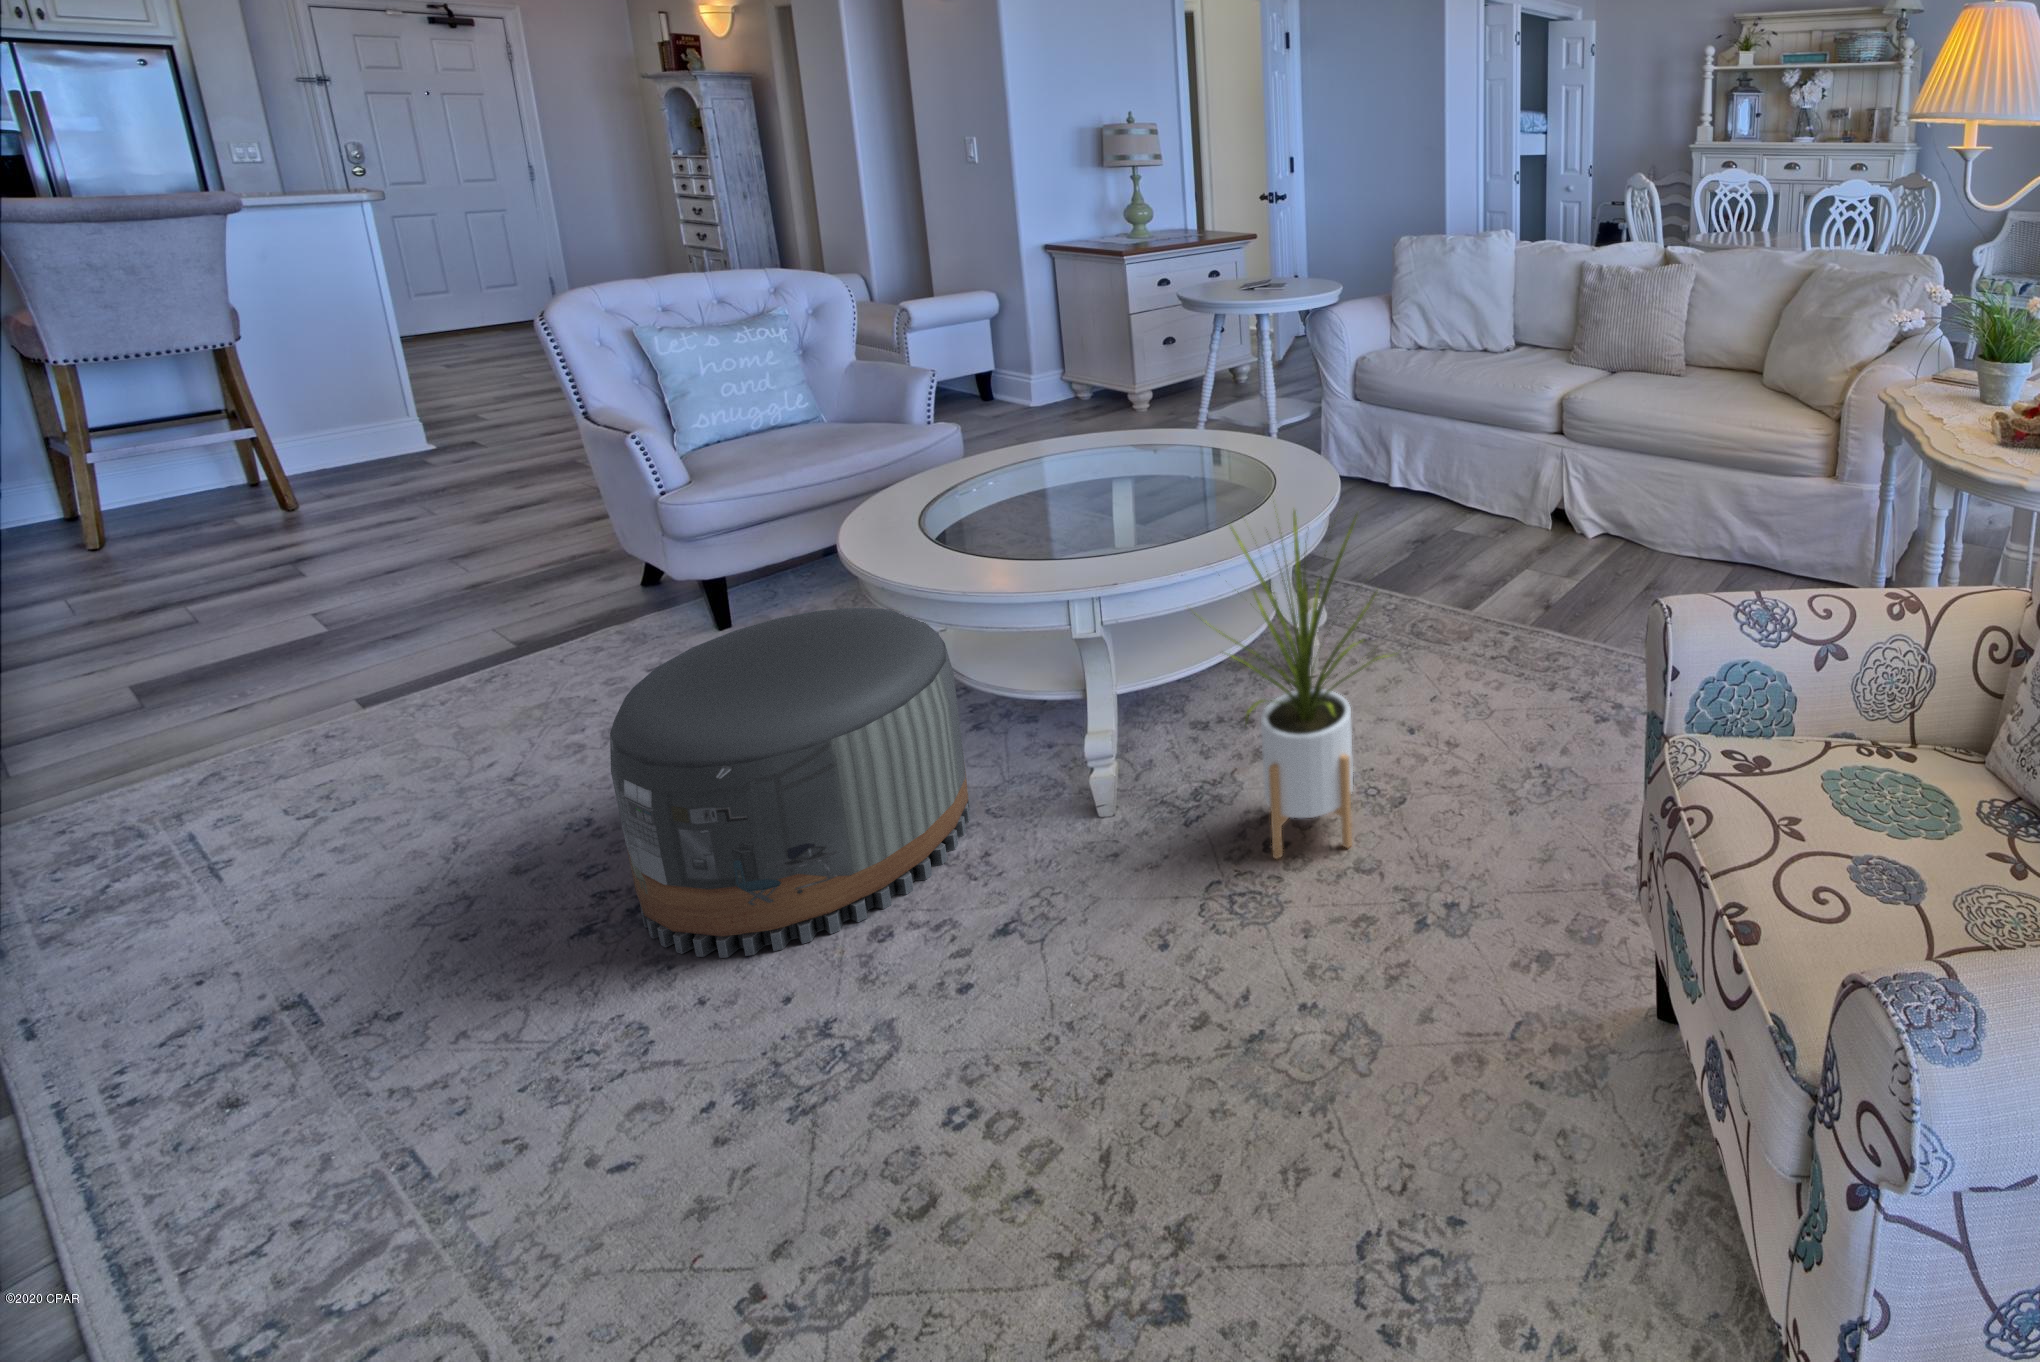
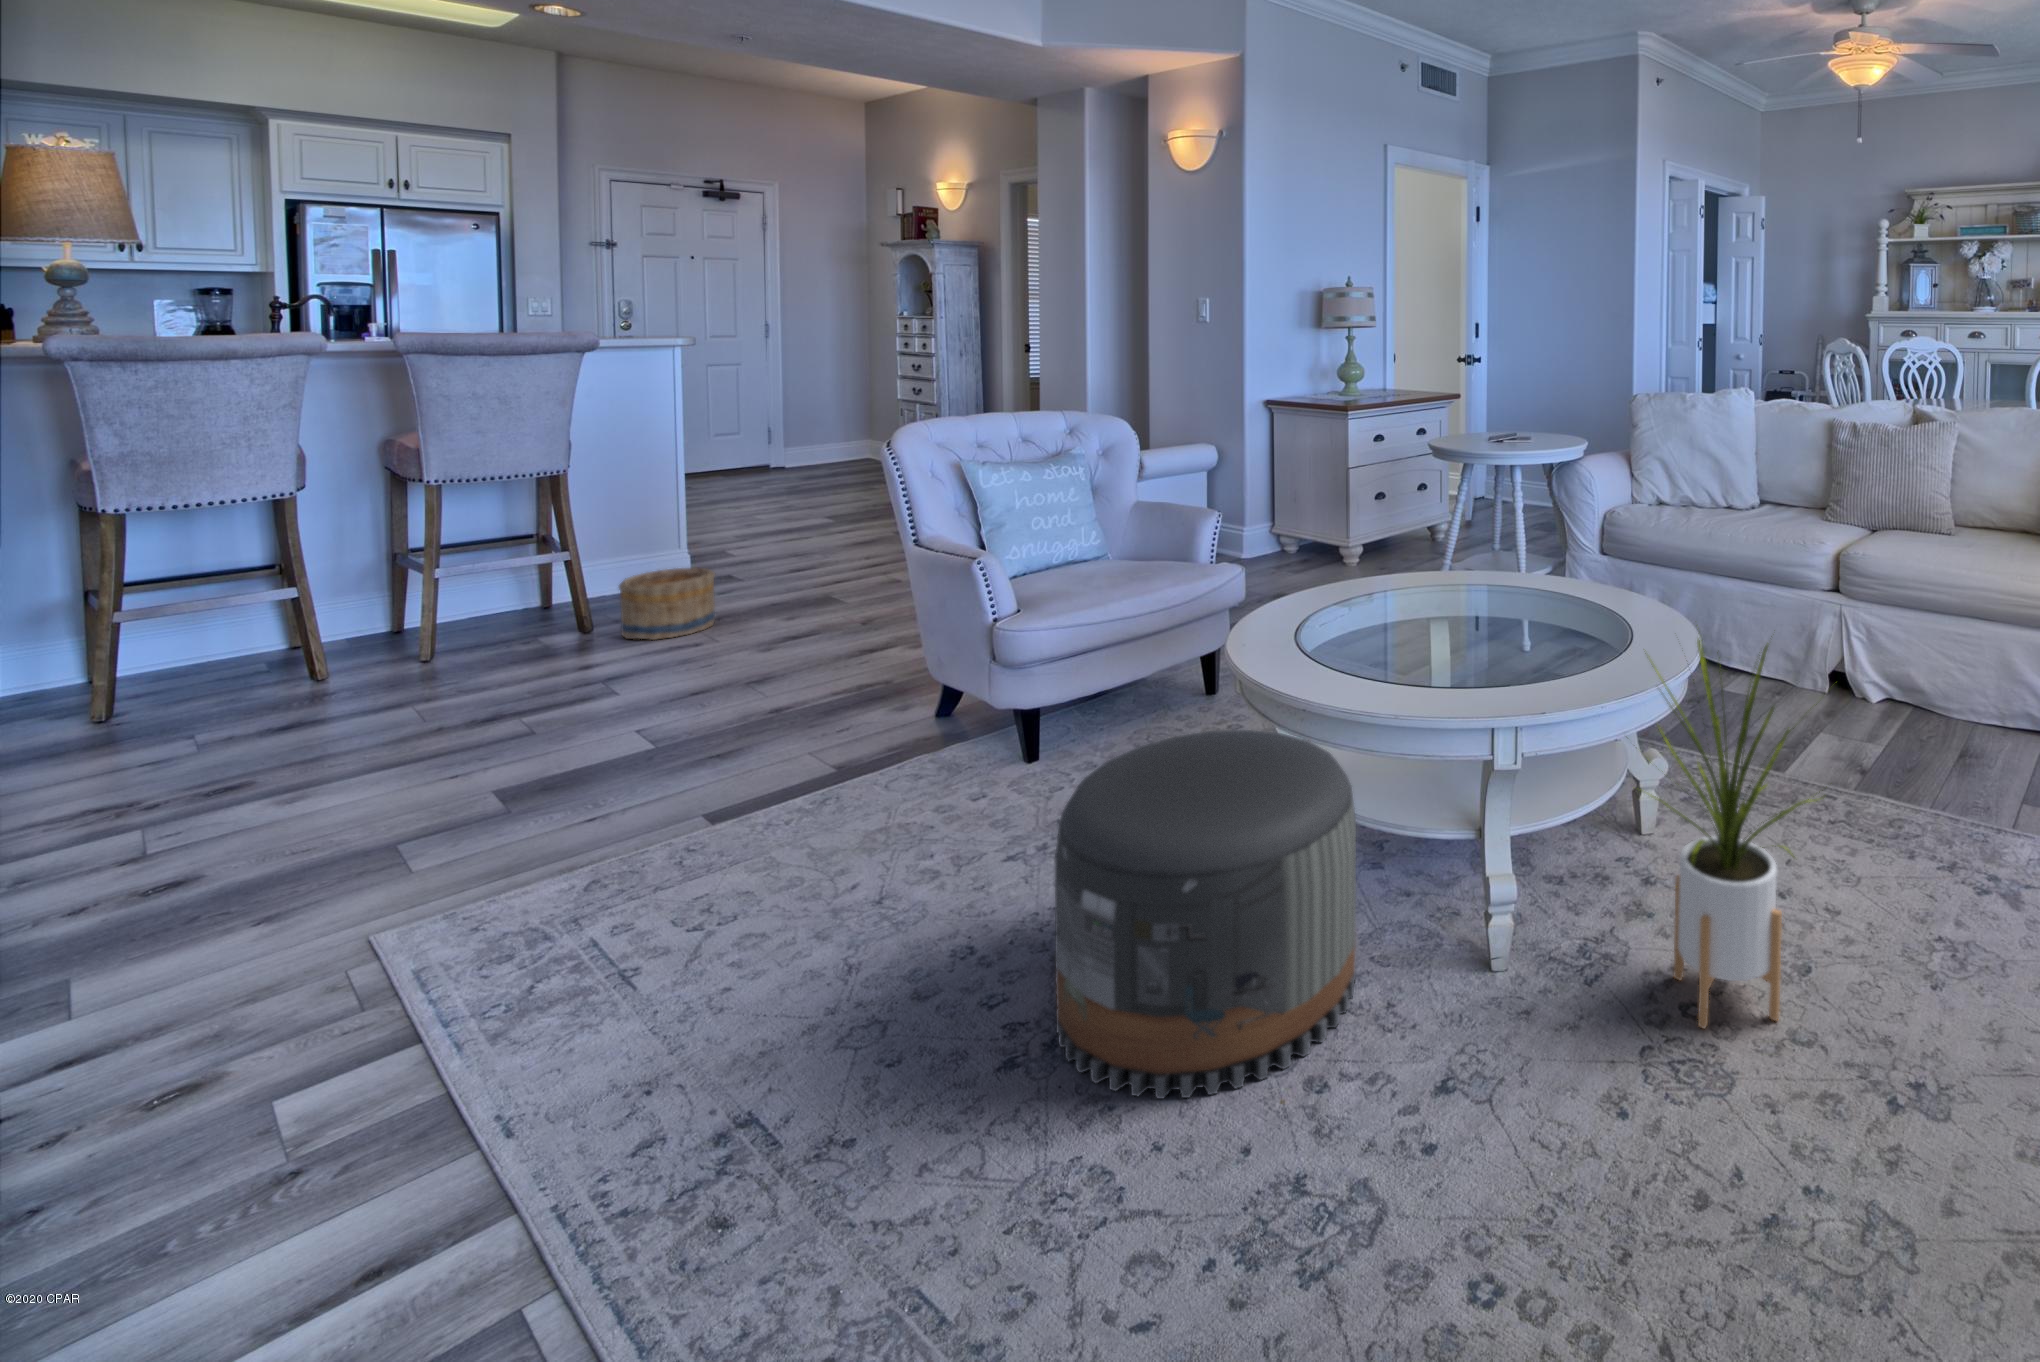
basket: none [312,436,438,512] -> present [619,568,715,640]

